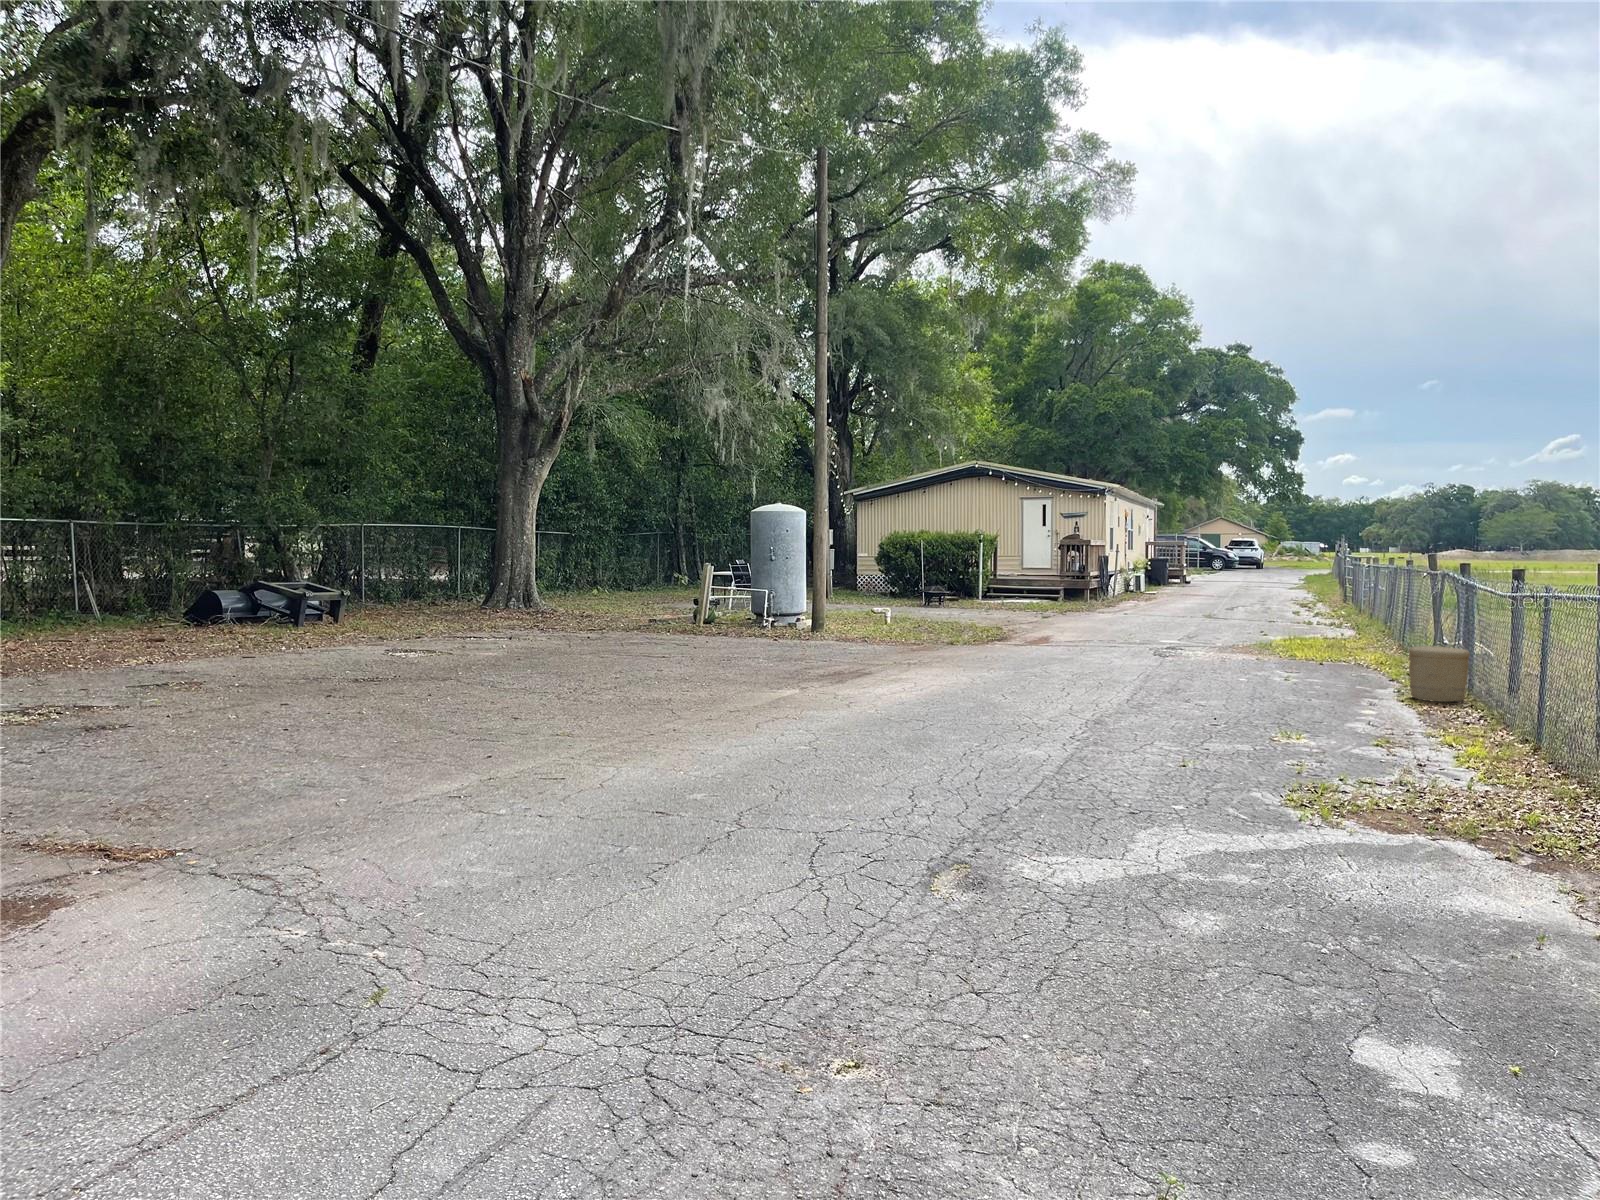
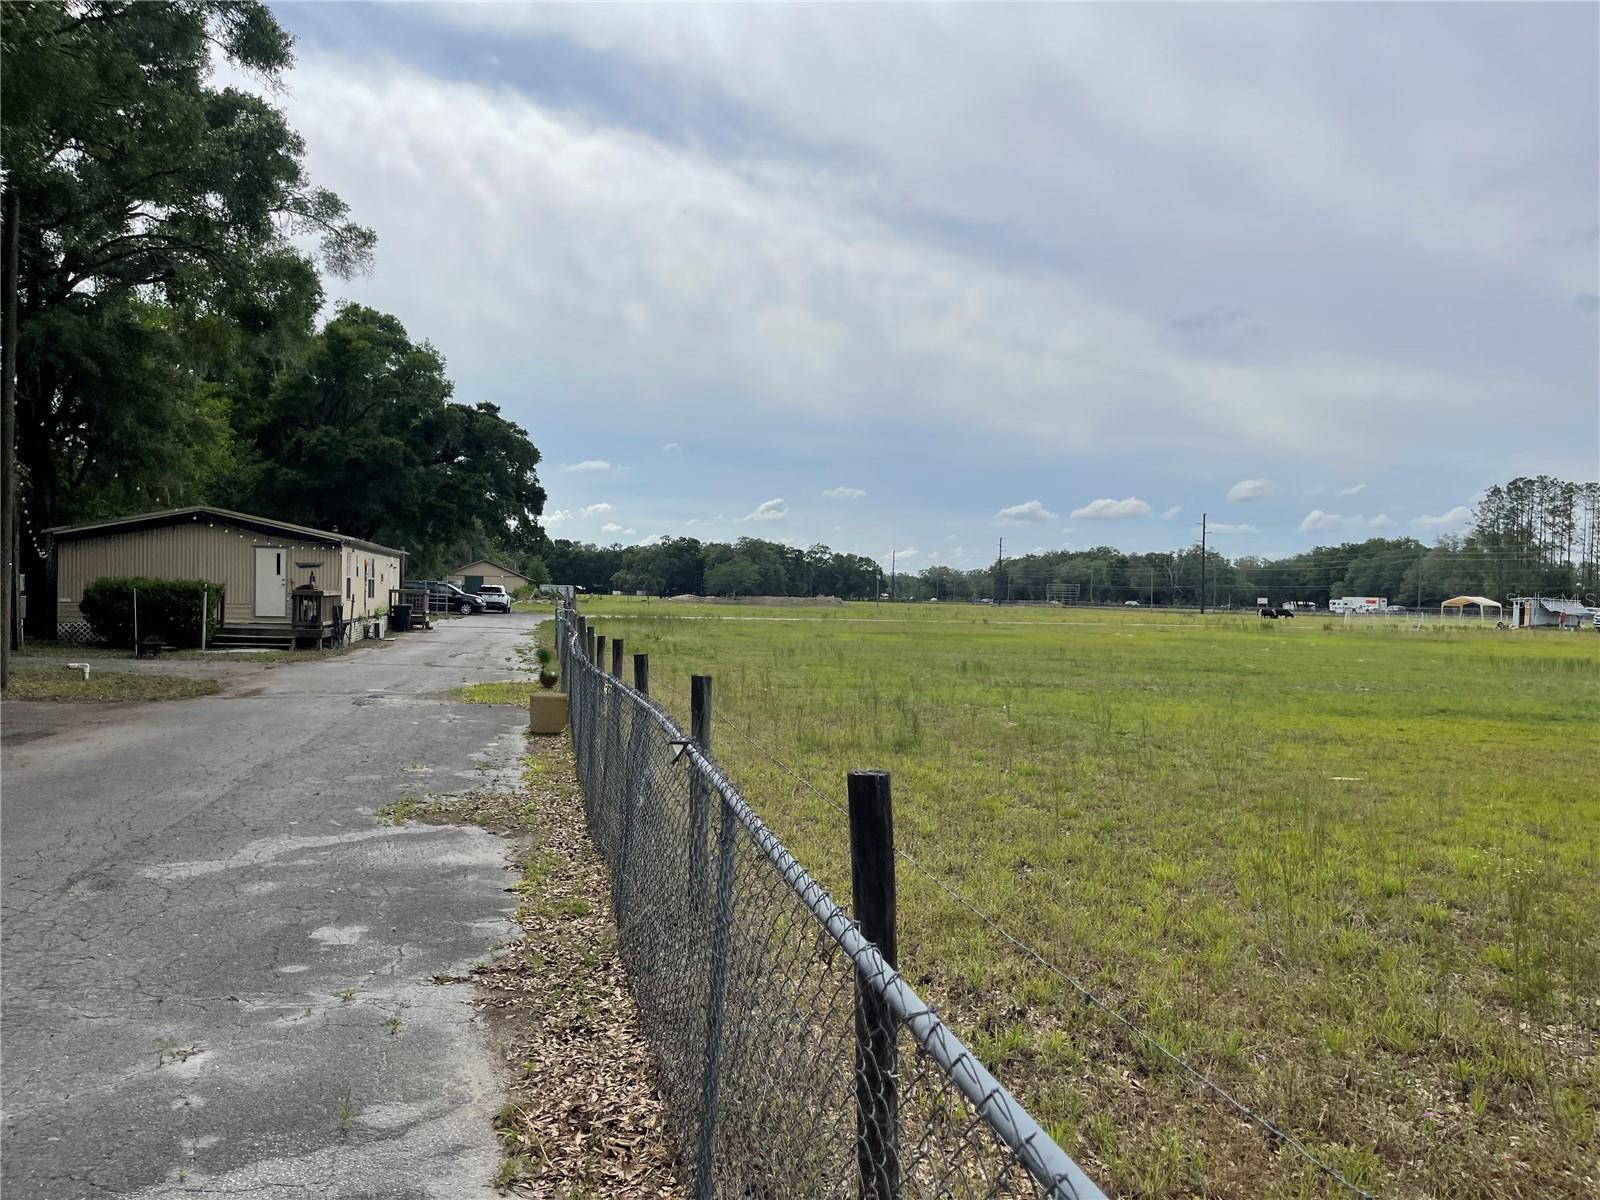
potted tree: none [1361,589,1397,645] -> present [534,648,558,688]

